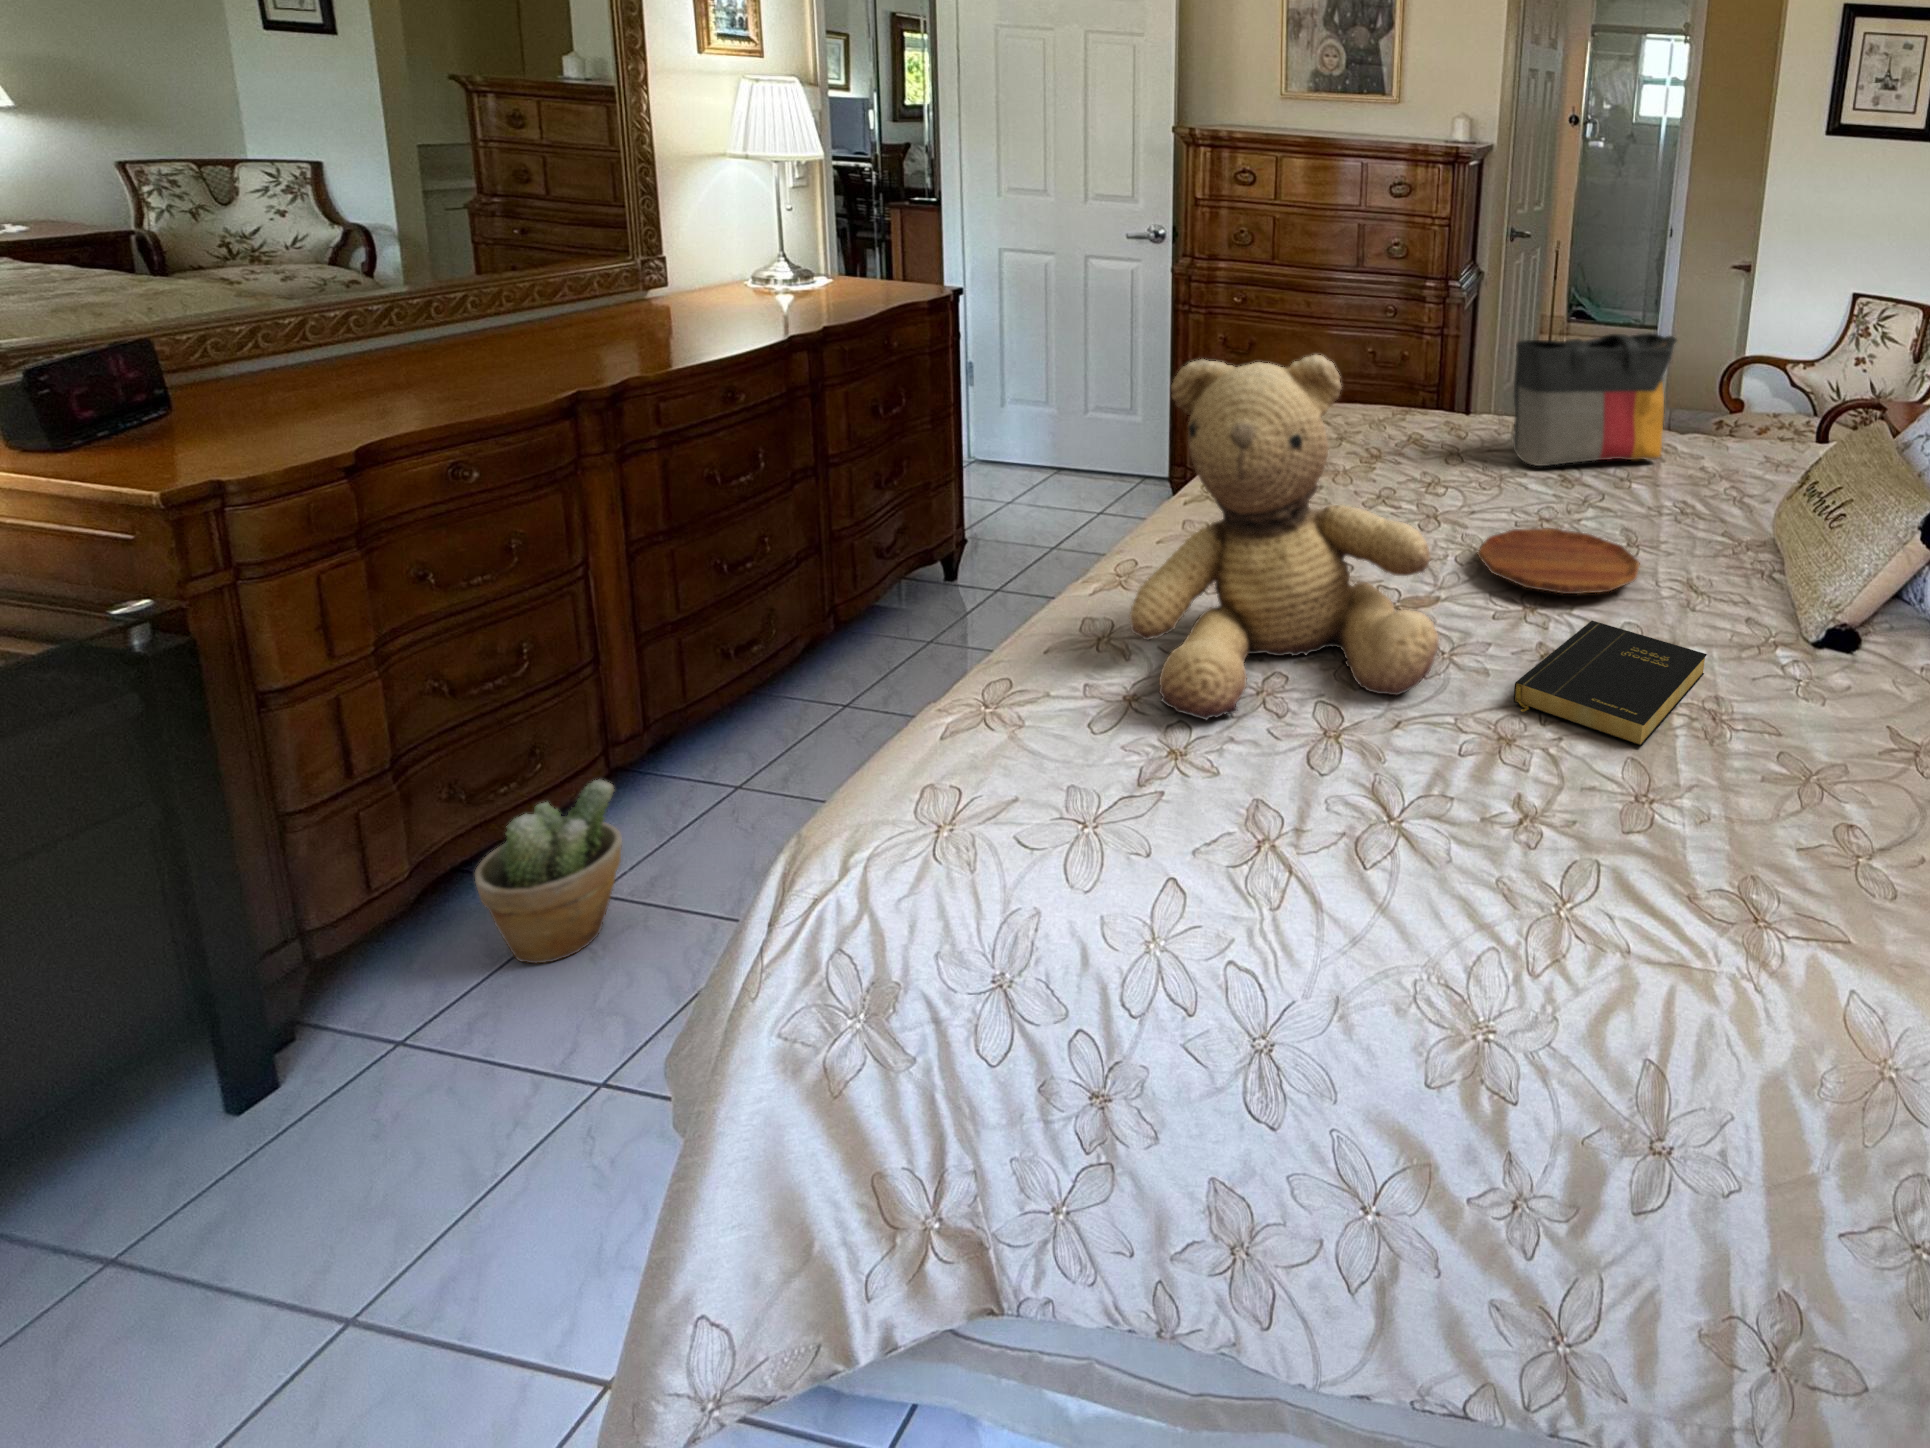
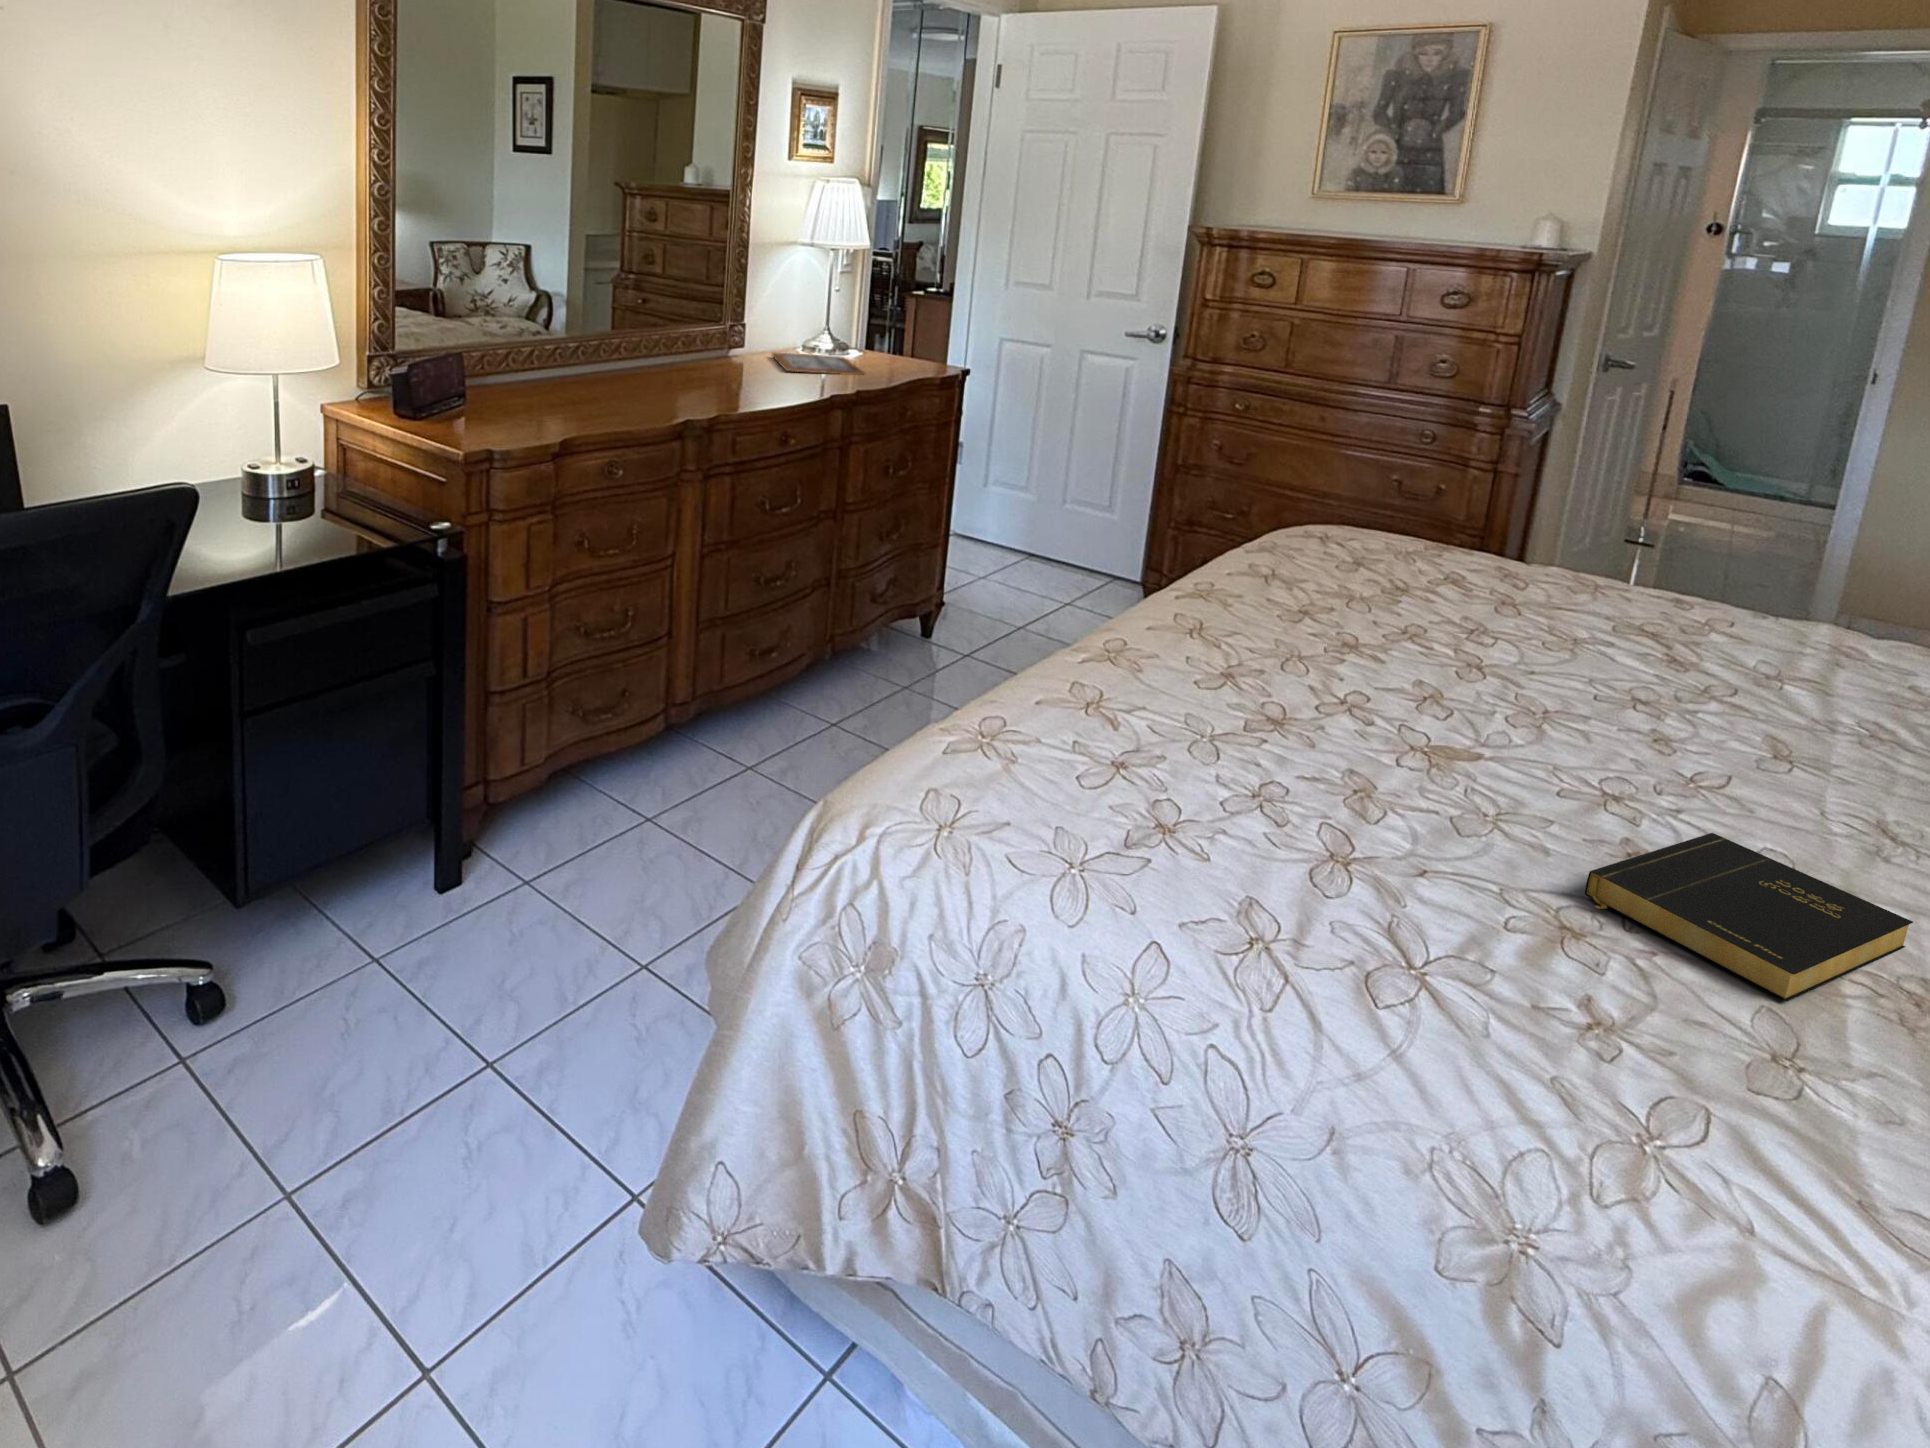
picture frame: none [713,285,838,310] -> present [772,352,865,375]
tote bag: present [1513,334,1677,466] -> none [1596,482,1889,665]
teddy bear: present [1129,355,1439,720] -> none [1123,445,1485,845]
tray: present [1477,528,1640,594] -> none [1538,703,1798,807]
potted plant: present [475,780,622,963] -> none [580,728,672,862]

